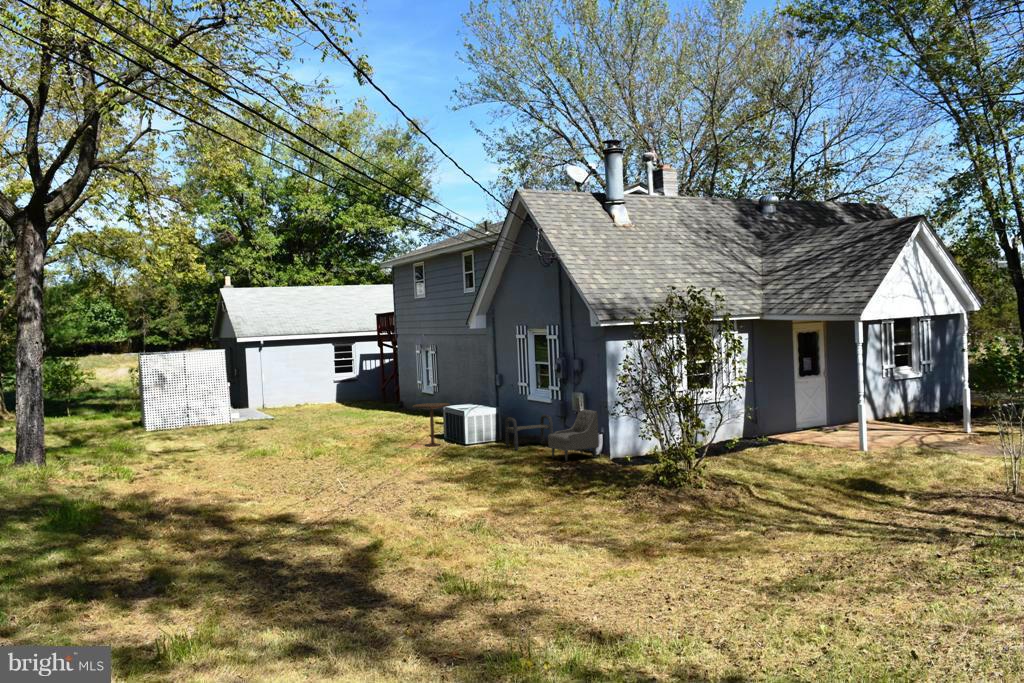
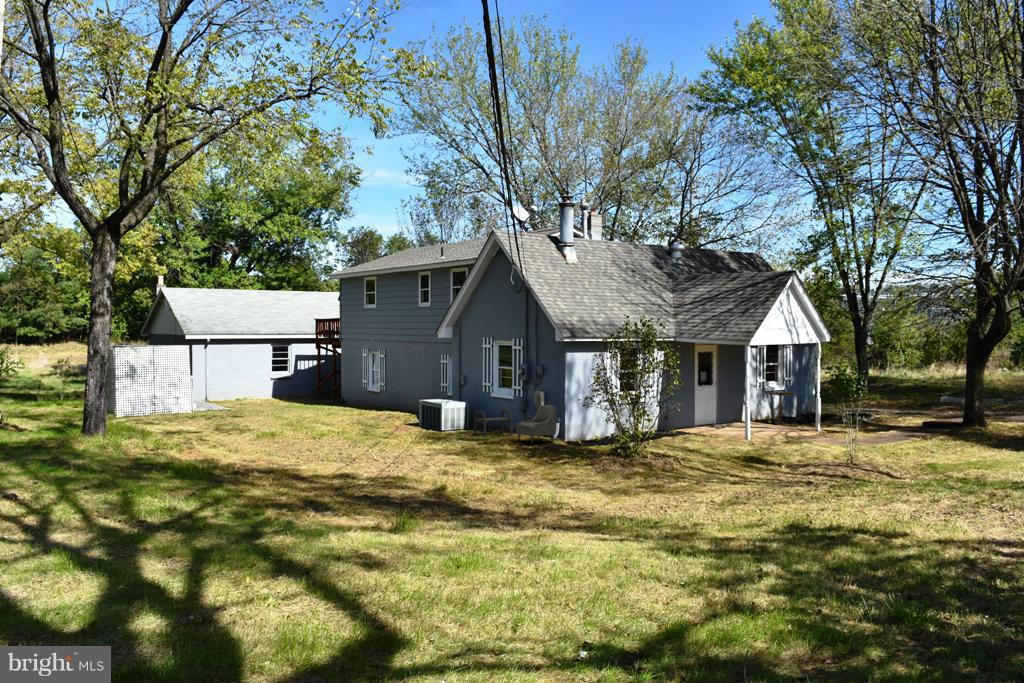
pedestal table: present [413,403,450,446] -> present [766,391,796,424]

